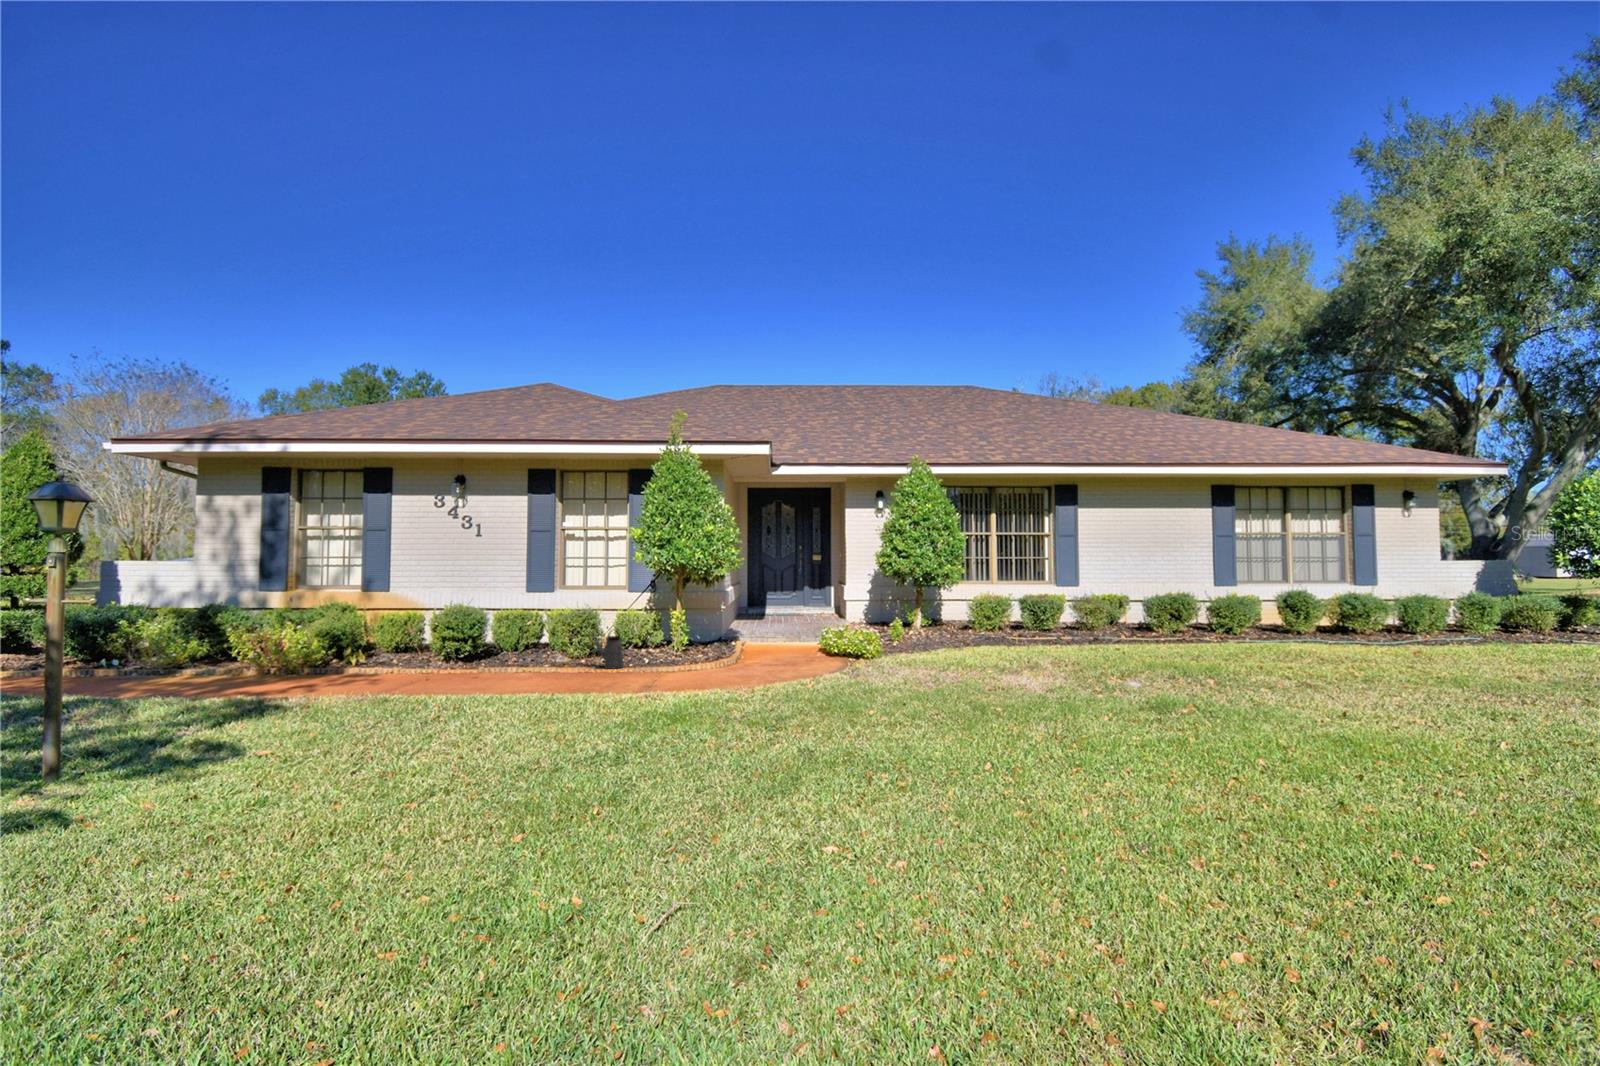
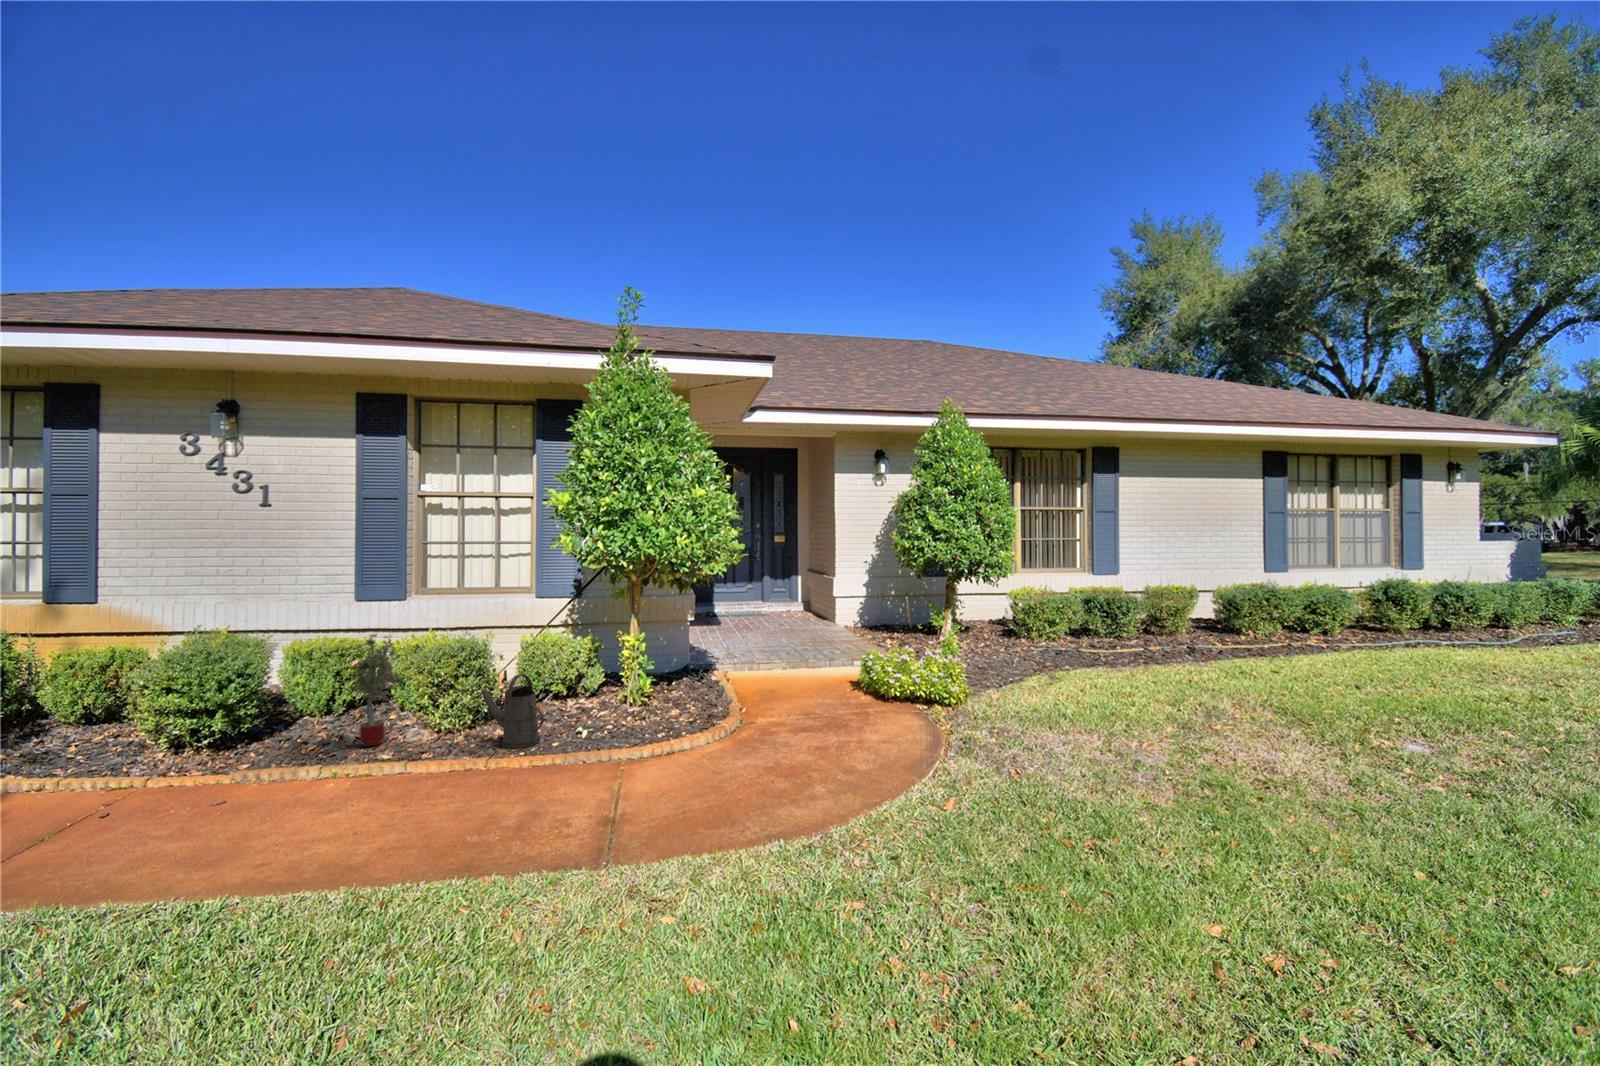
potted tree: none [525,605,561,666] -> present [350,634,404,747]

